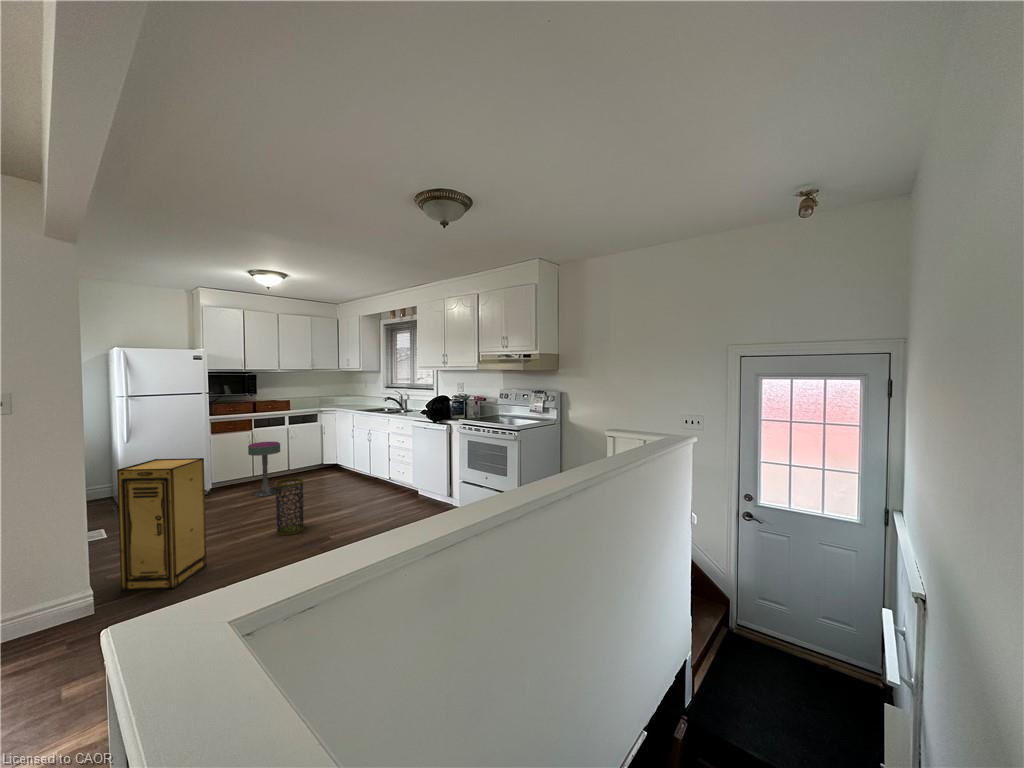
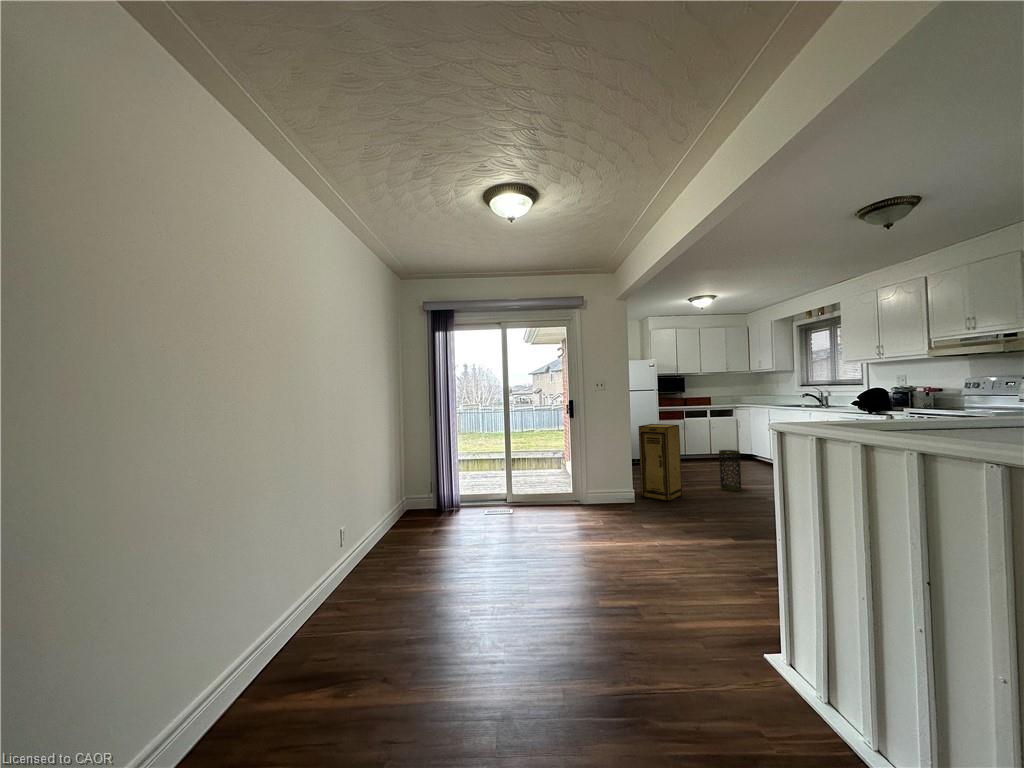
bar stool: present [248,442,280,496] -> none [687,427,710,467]

